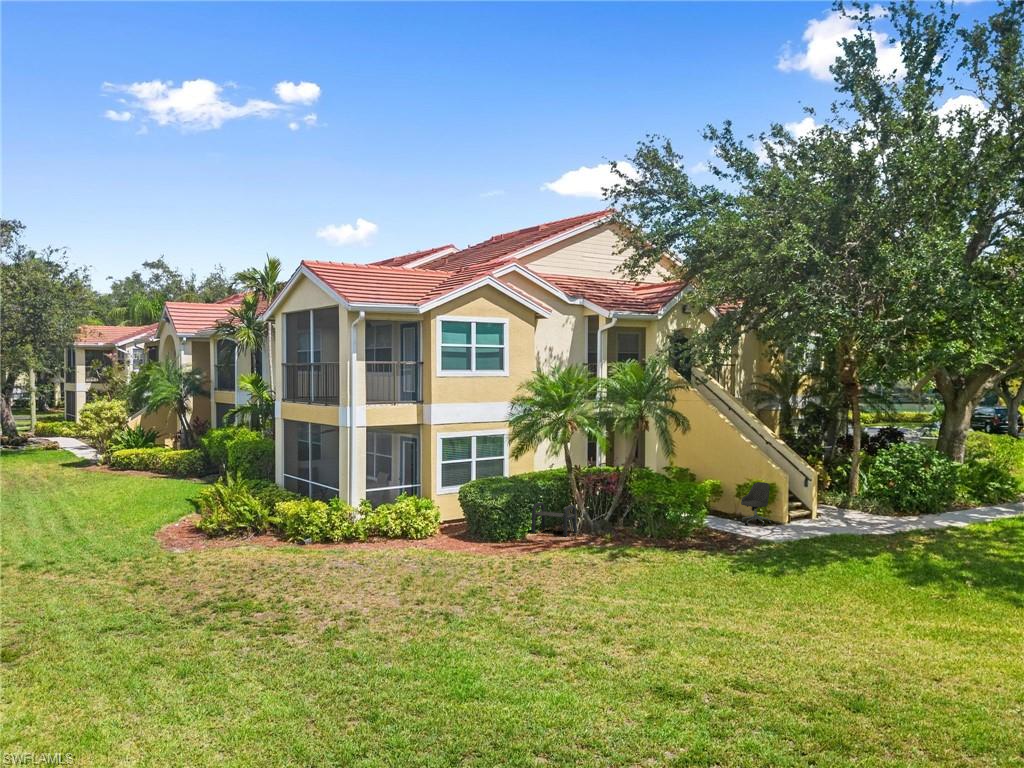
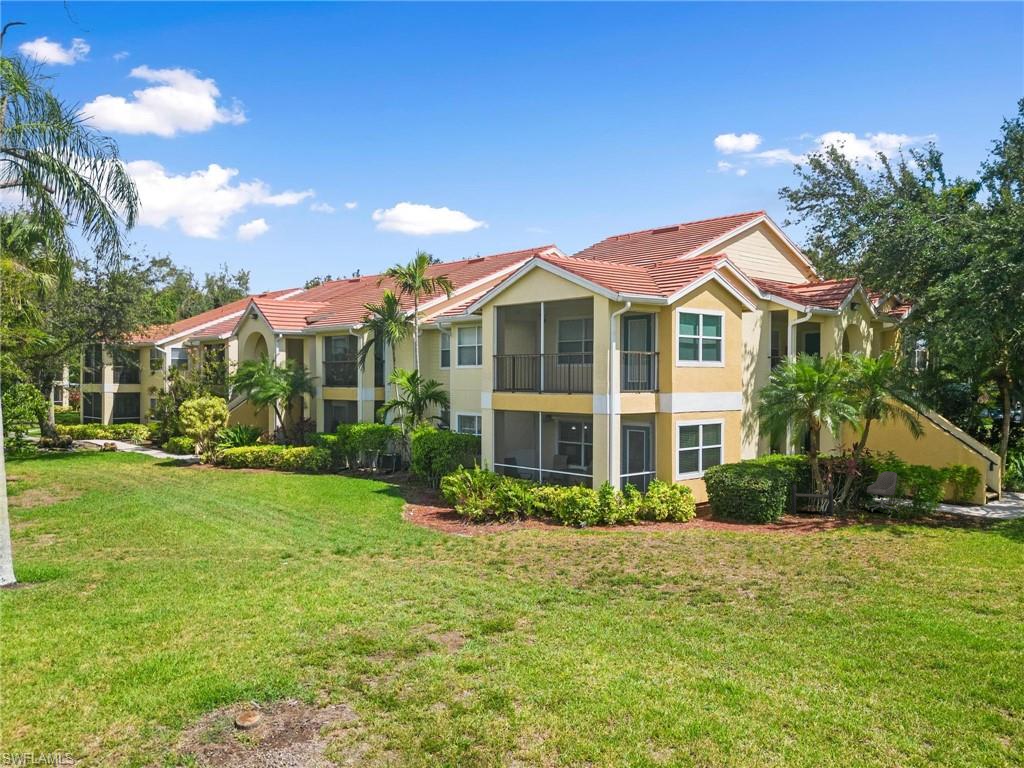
chair: present [741,482,771,526] -> present [867,472,899,515]

